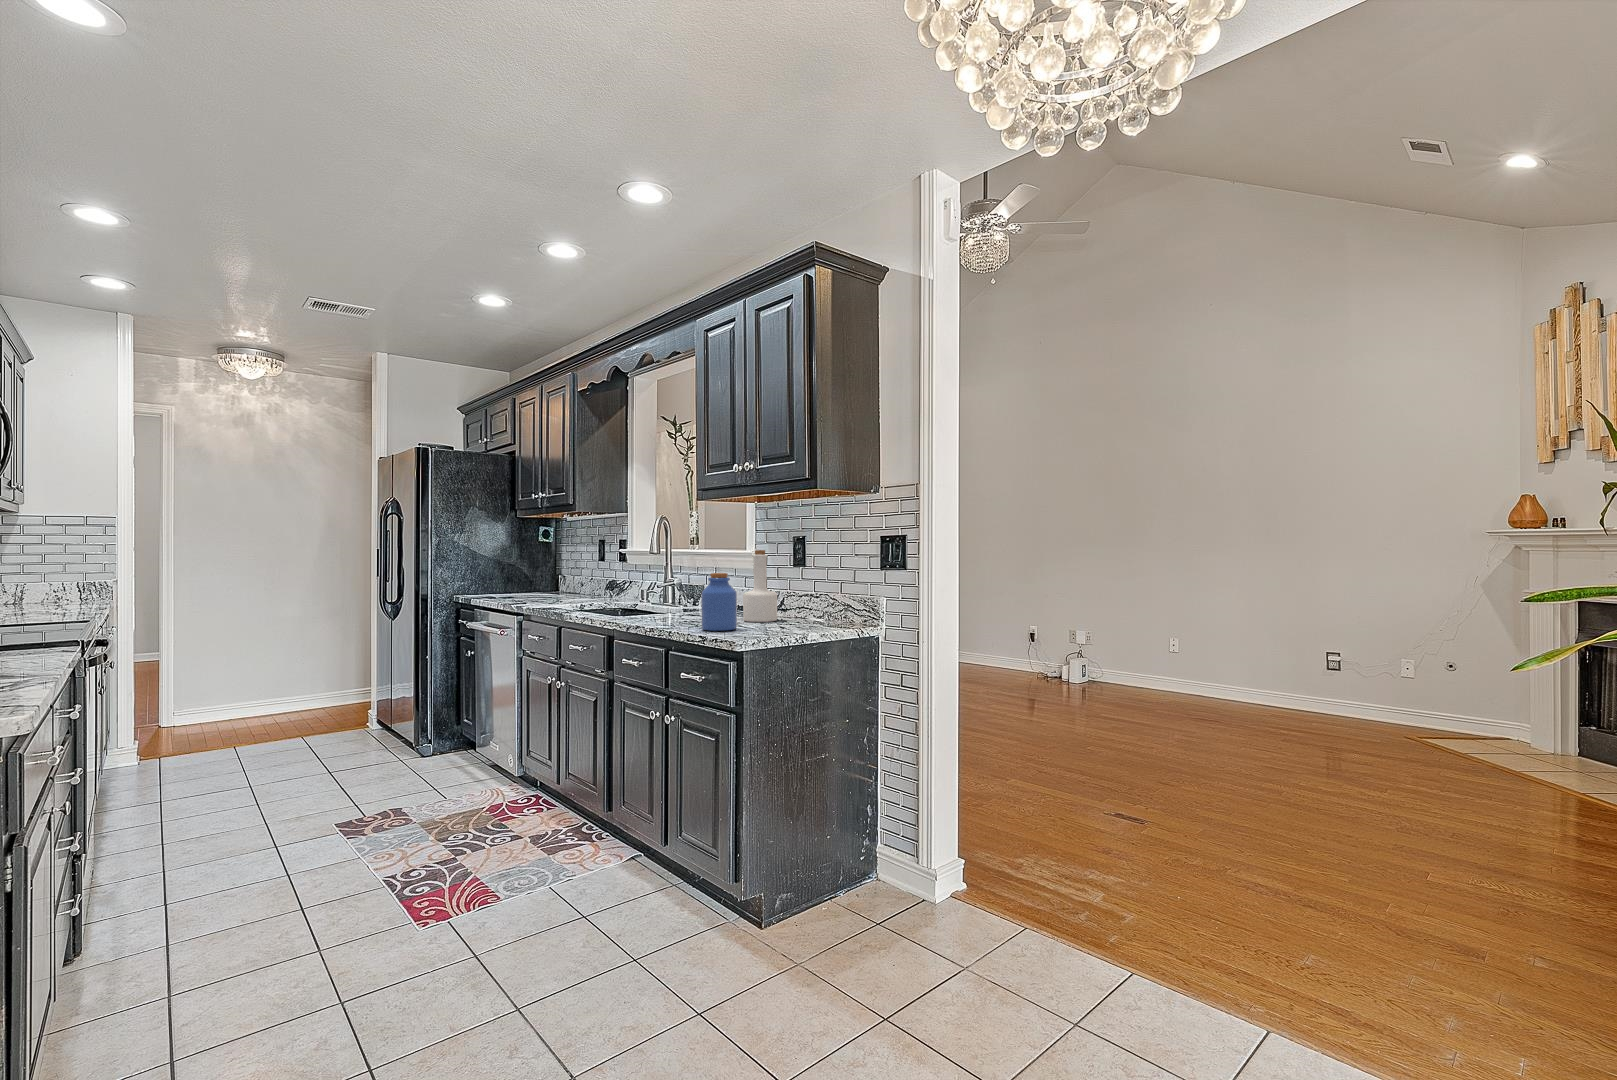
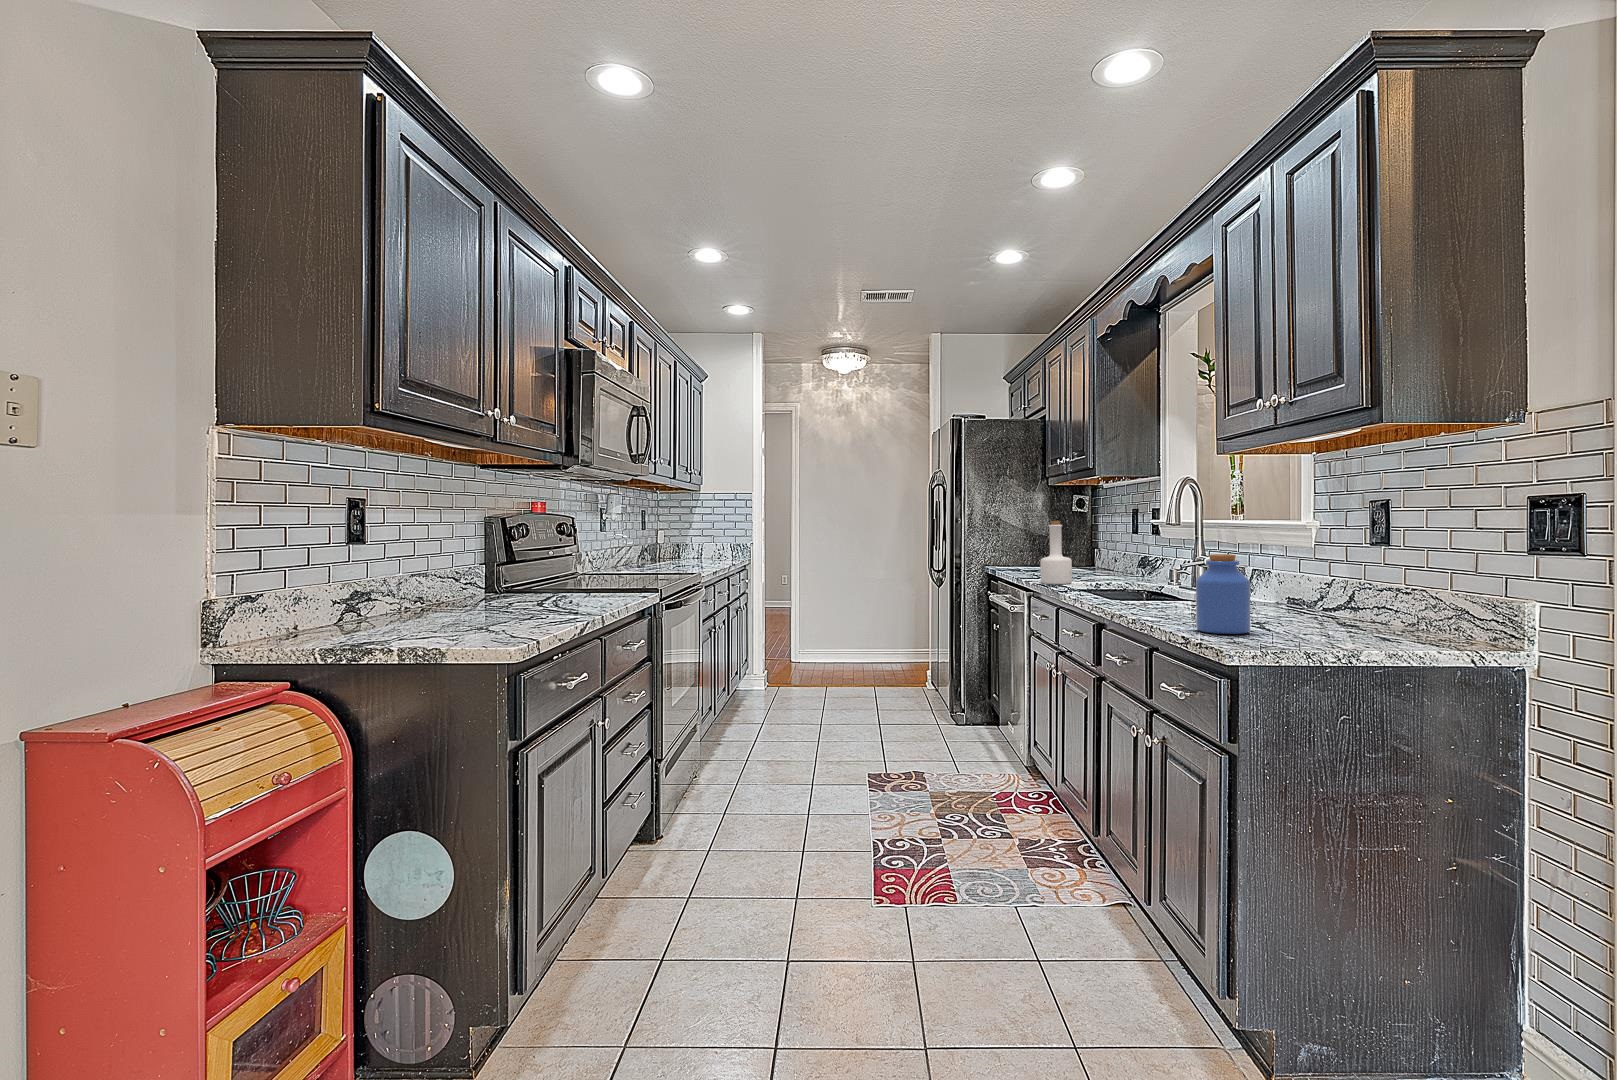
bottle: present [743,550,777,622] -> present [1040,521,1072,584]

